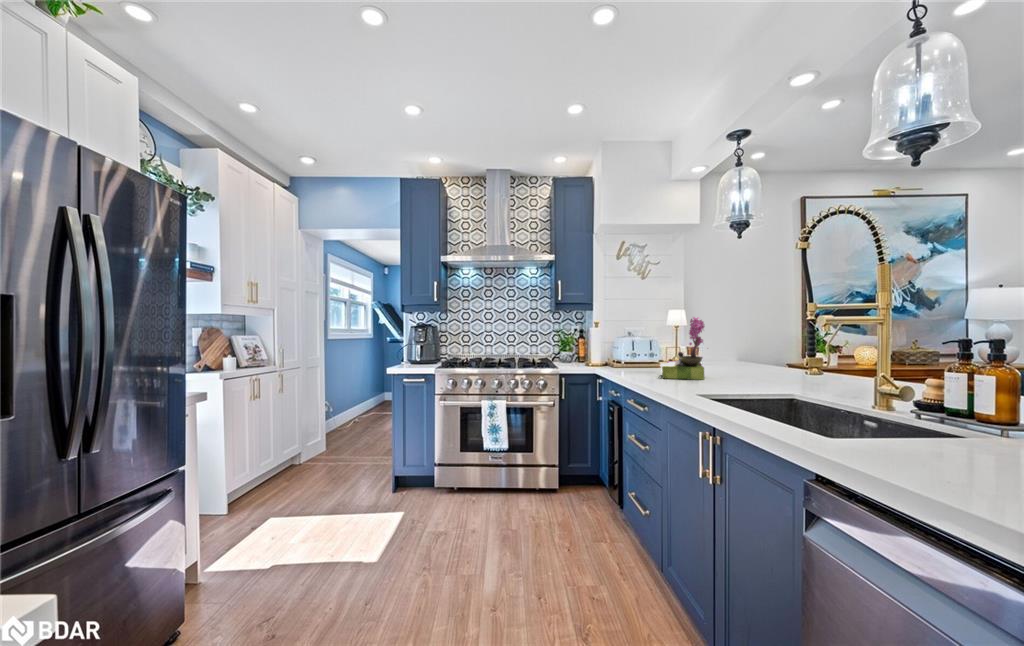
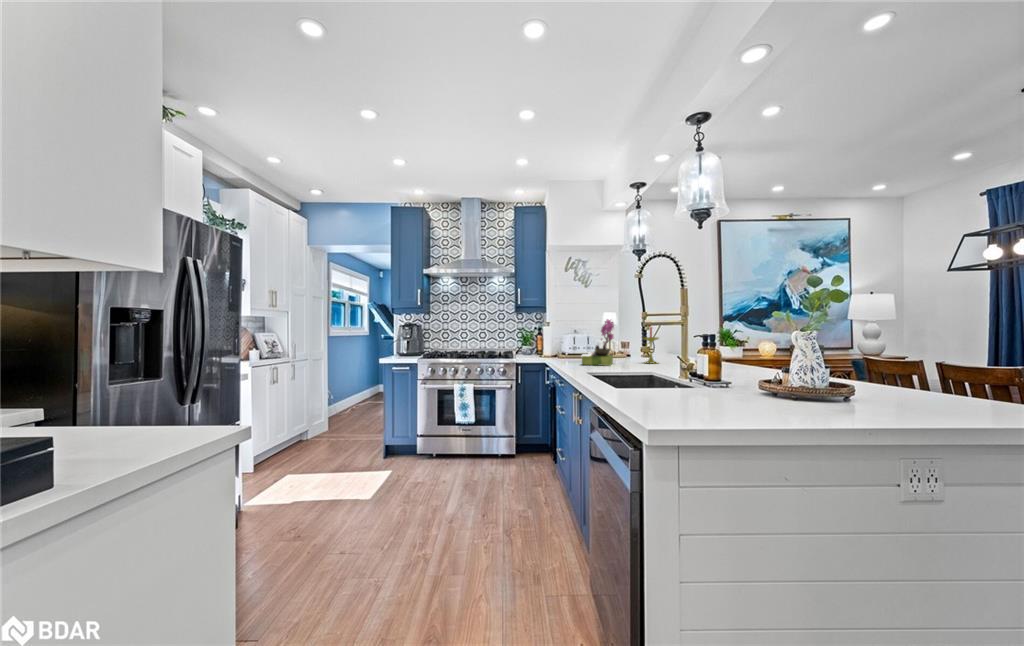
candle: none [740,320,765,376] -> present [643,327,658,364]

